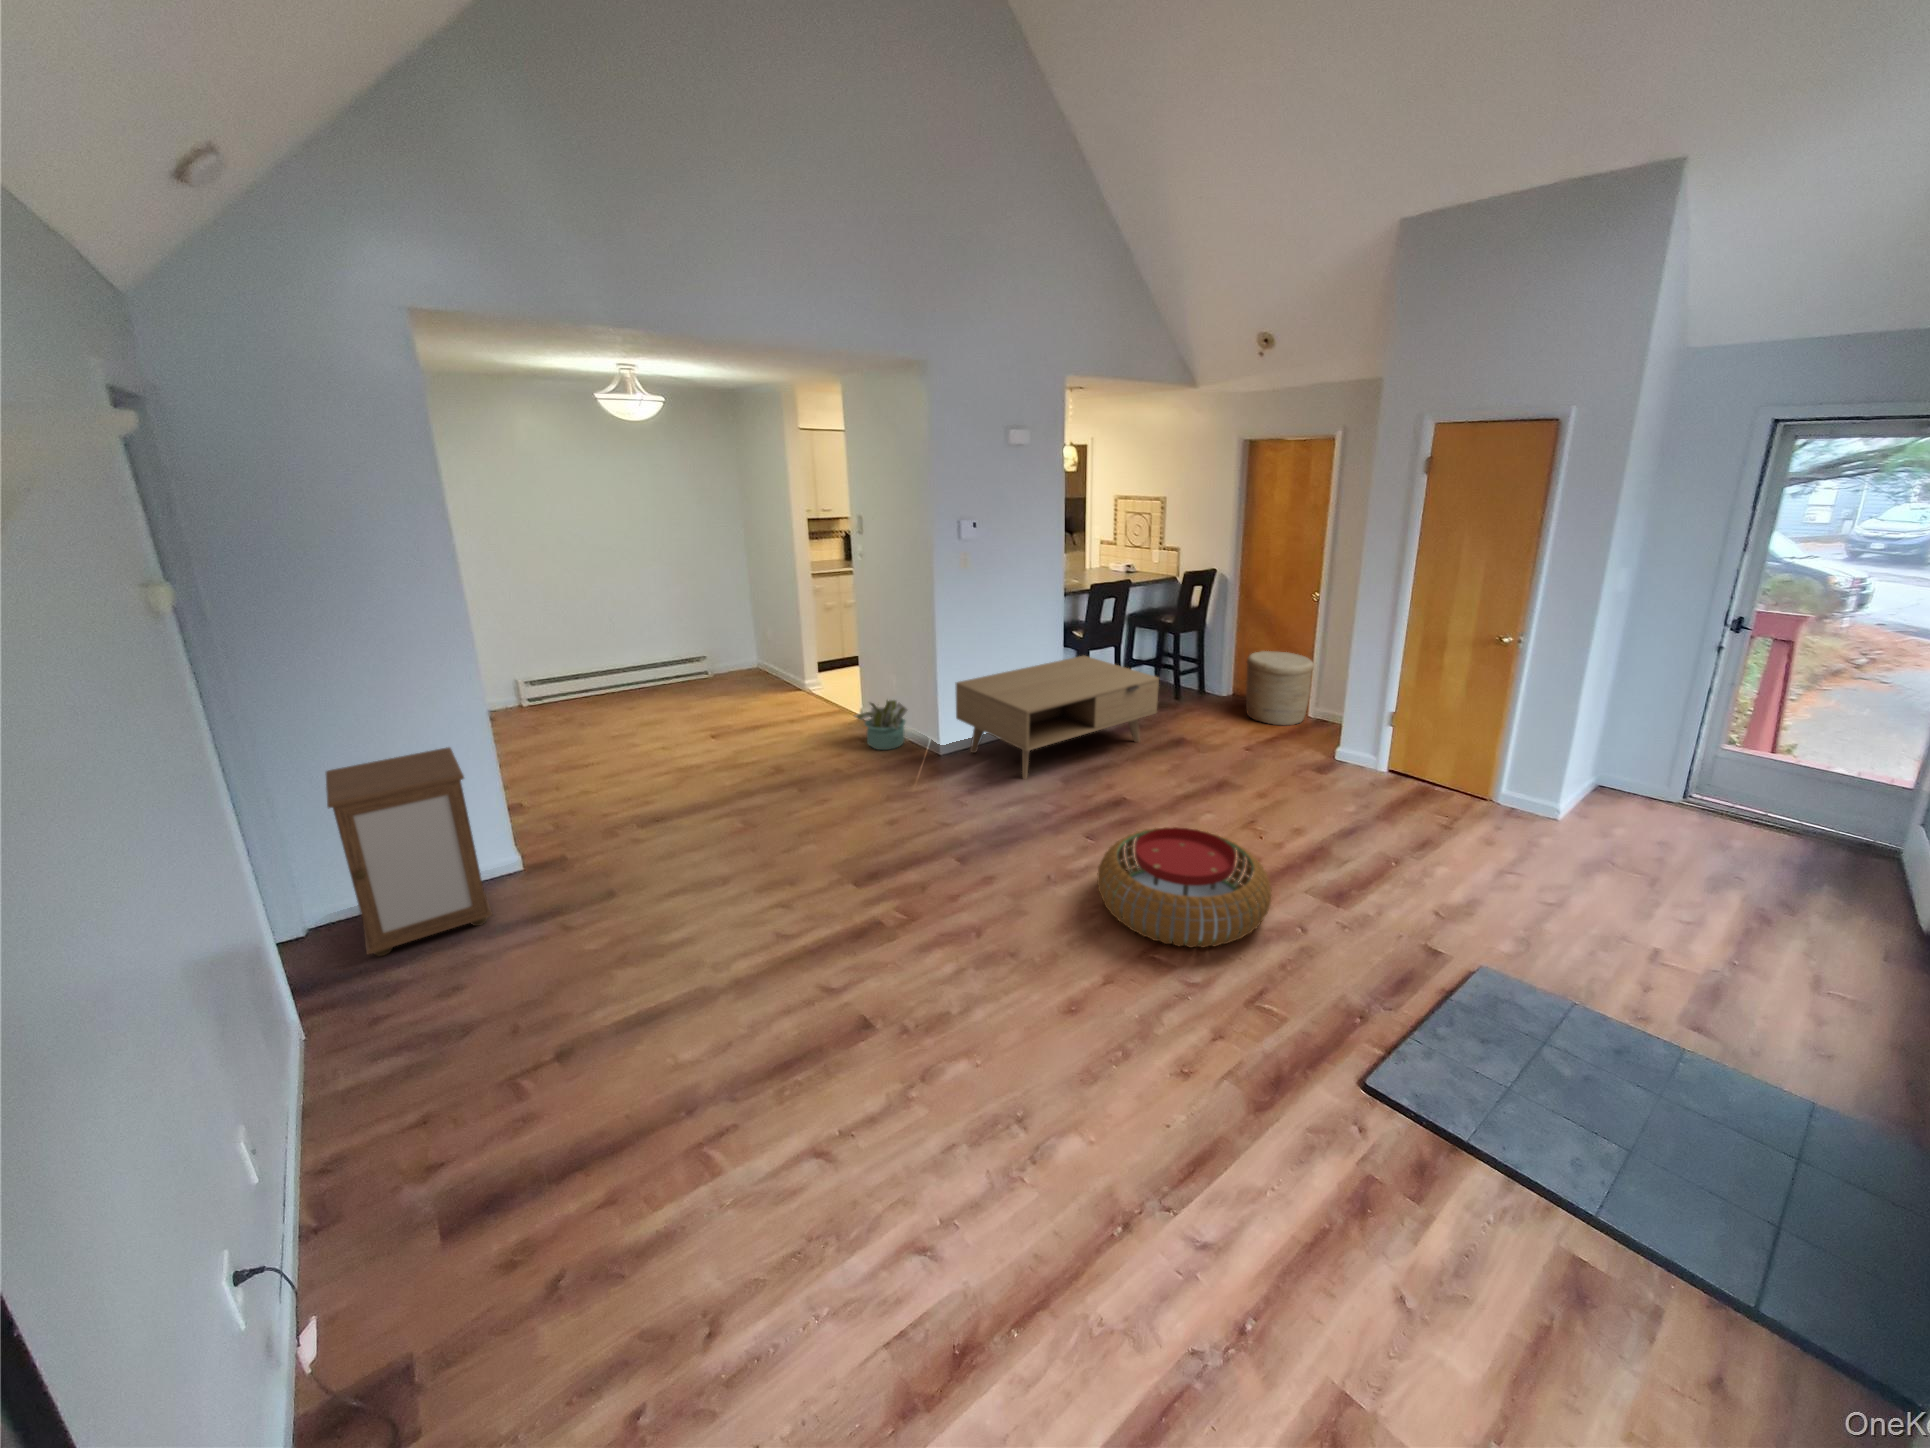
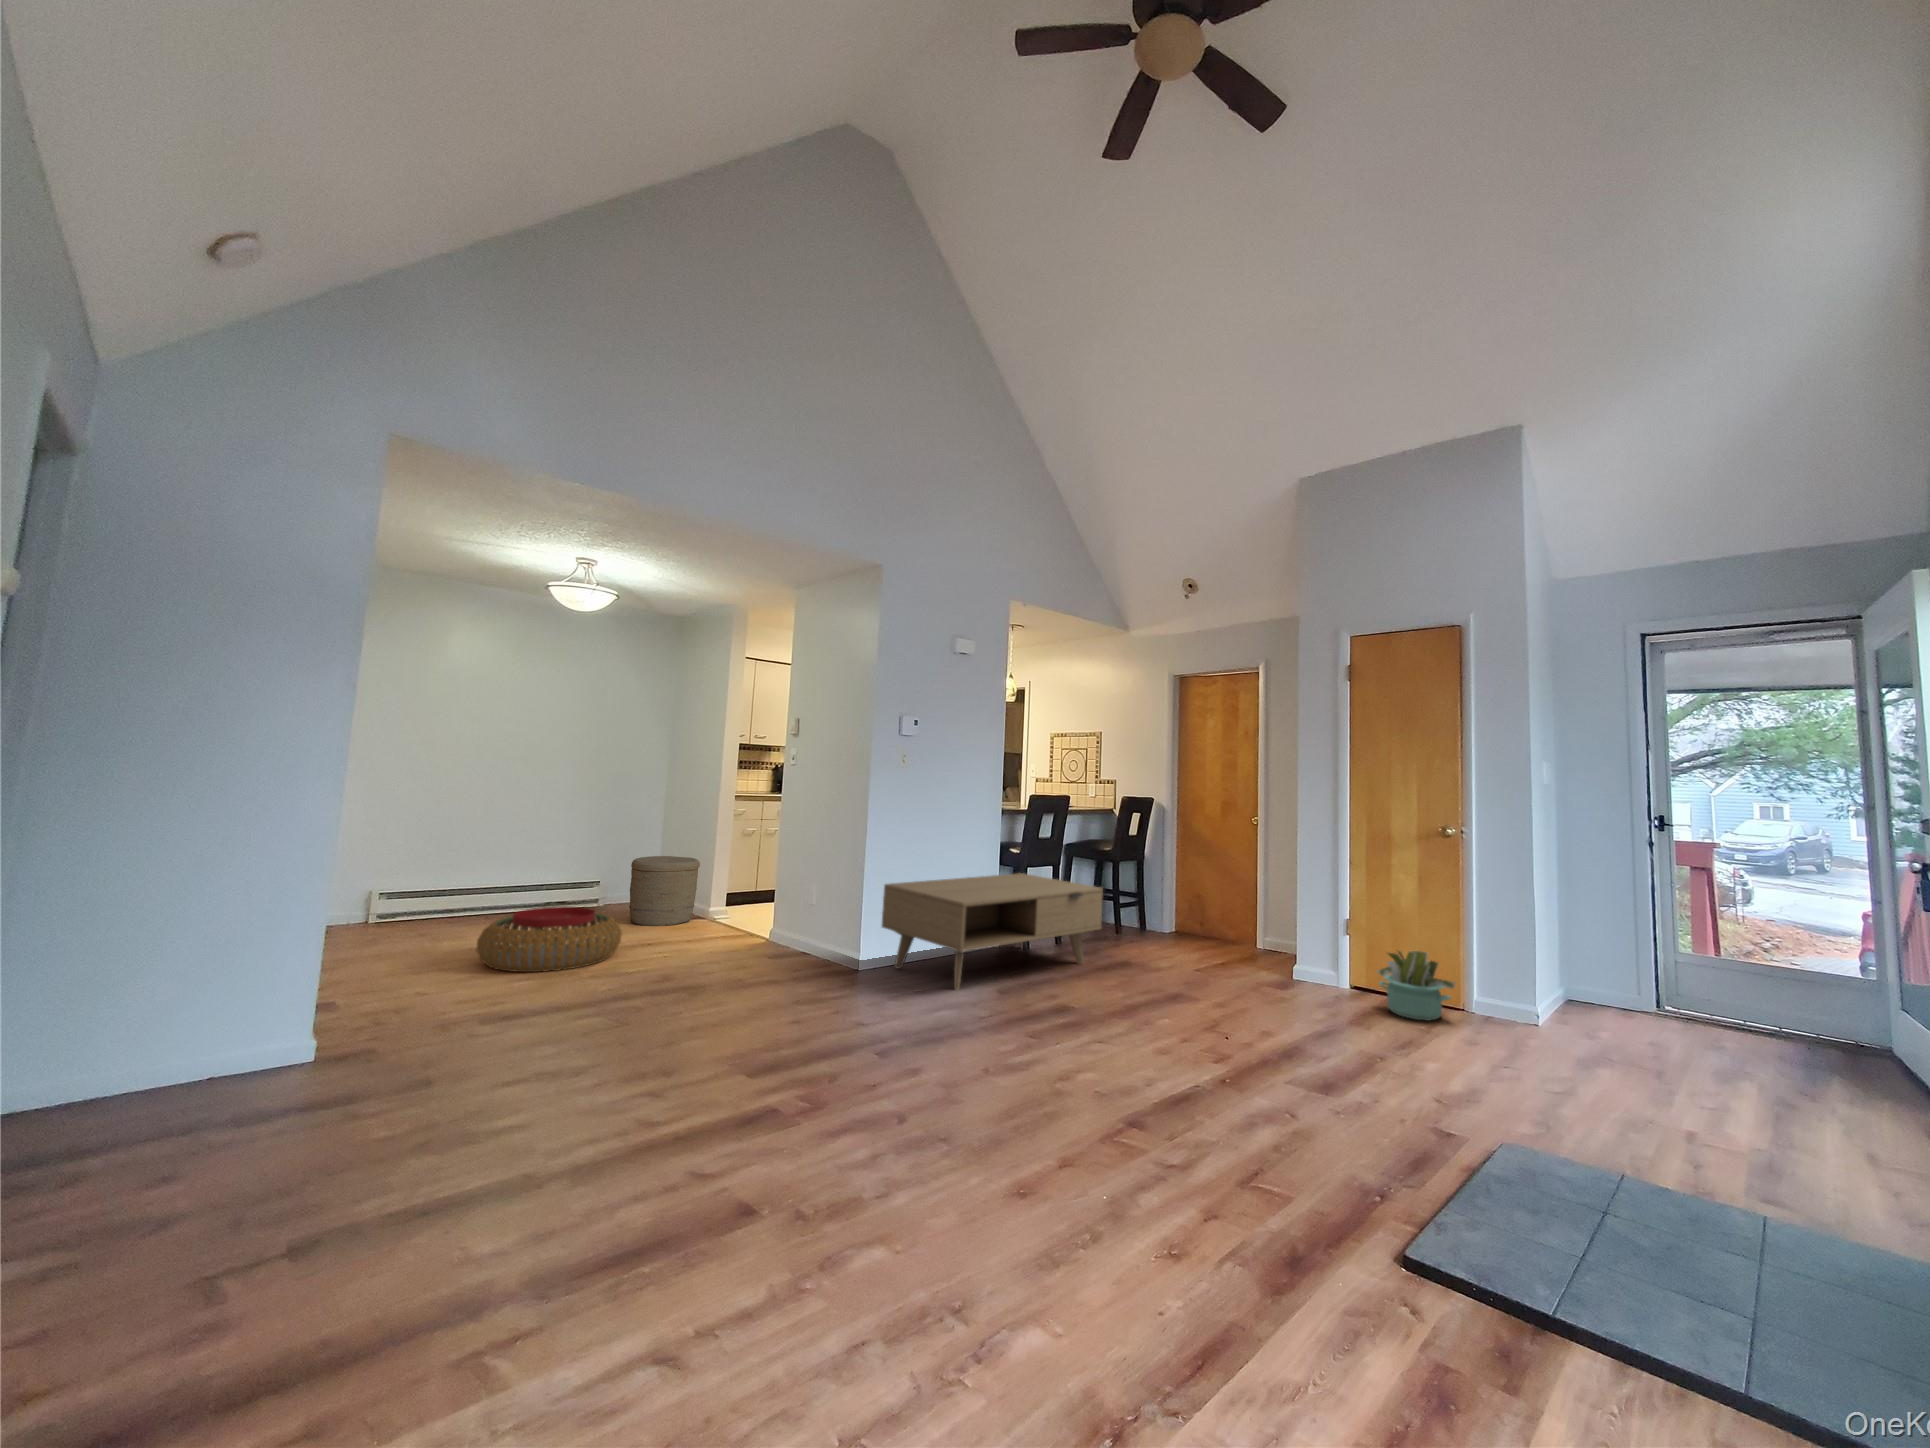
woven basket: present [1246,651,1314,725] -> present [629,856,700,926]
decorative plant: present [855,700,907,750] -> present [1377,951,1455,1020]
cabinet: present [326,747,493,956] -> none [49,877,286,1146]
pouf: present [1097,827,1272,947] -> present [476,906,622,972]

